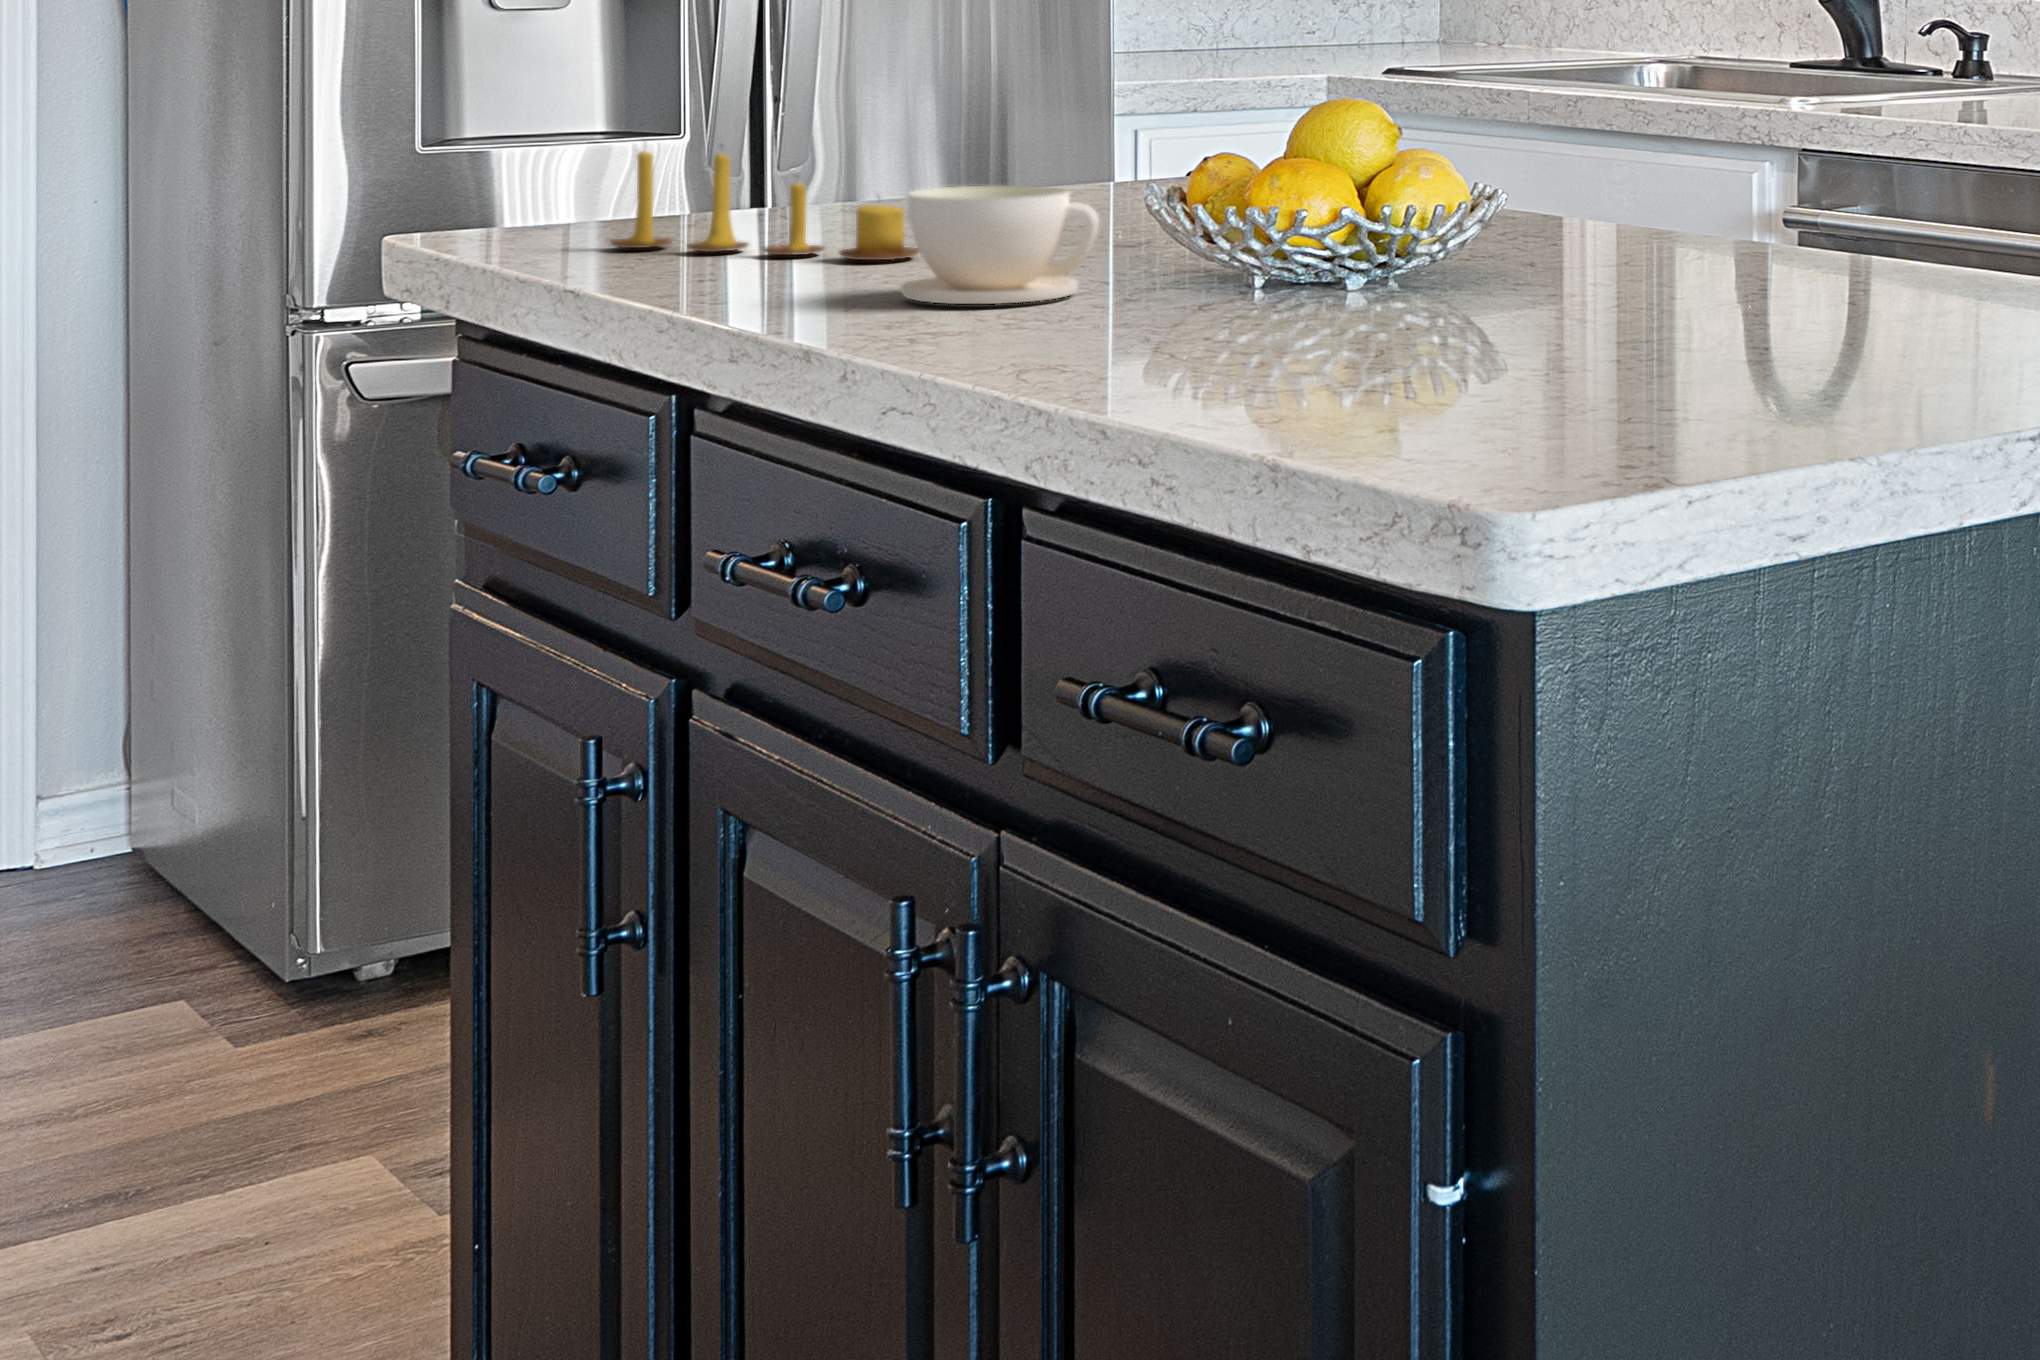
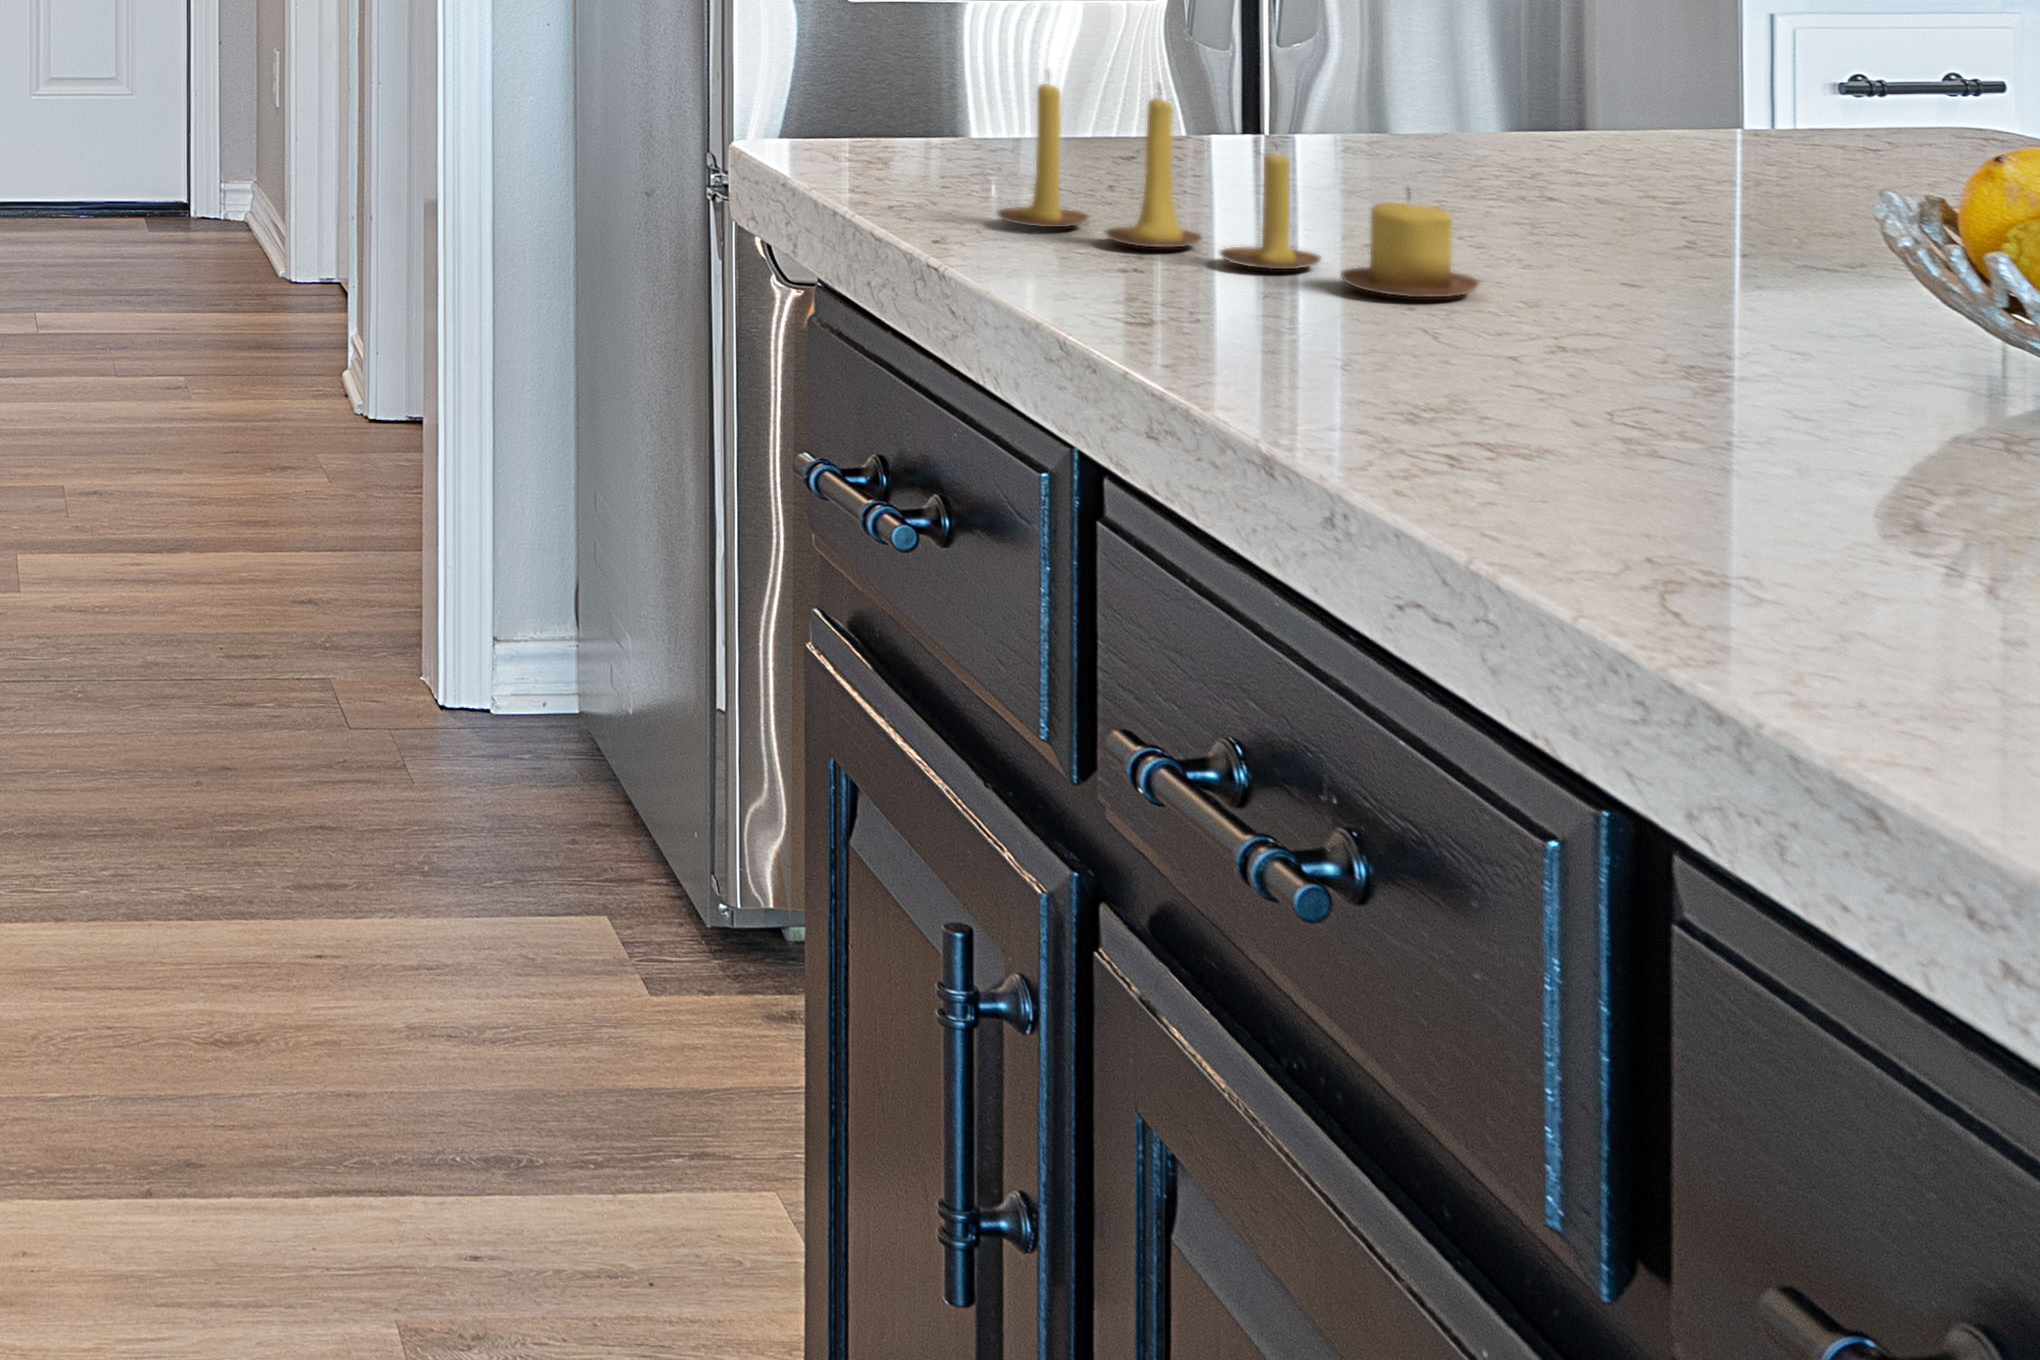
coffee cup: present [901,186,1099,304] -> none [1447,214,1835,450]

